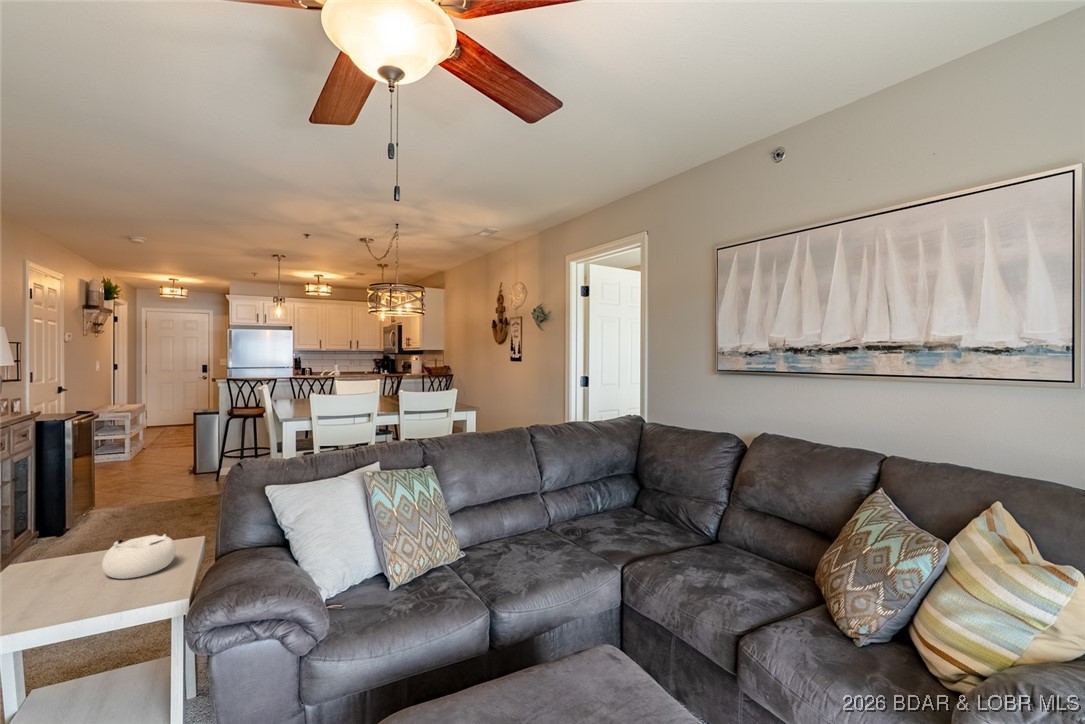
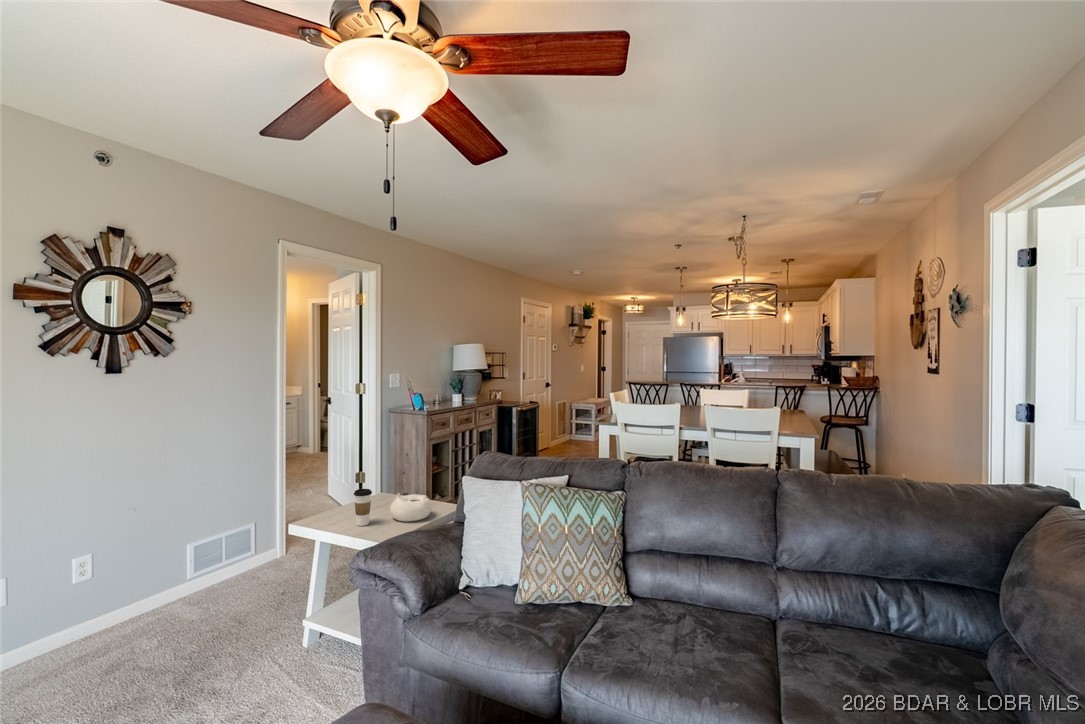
coffee cup: none [56,544,94,605] -> present [354,489,372,526]

